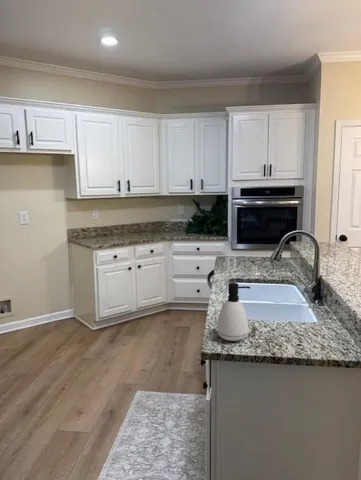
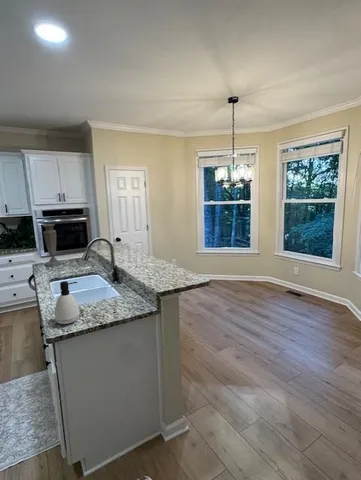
vase: none [231,206,250,263] -> present [43,224,61,266]

